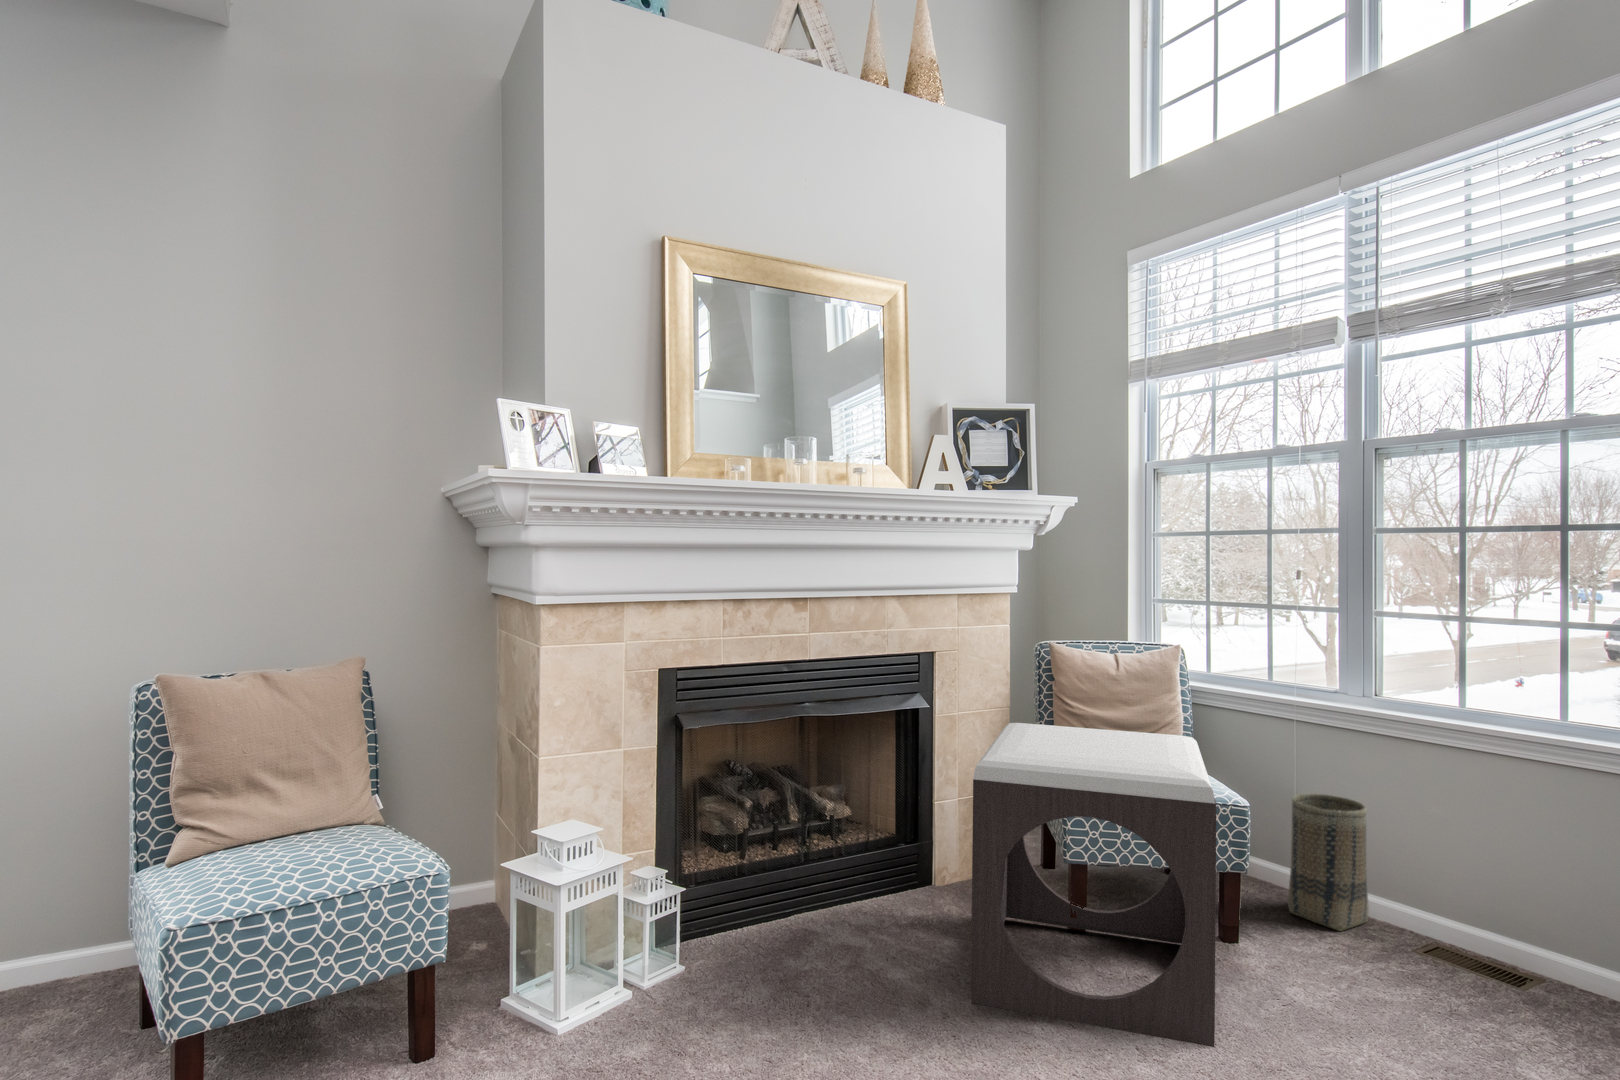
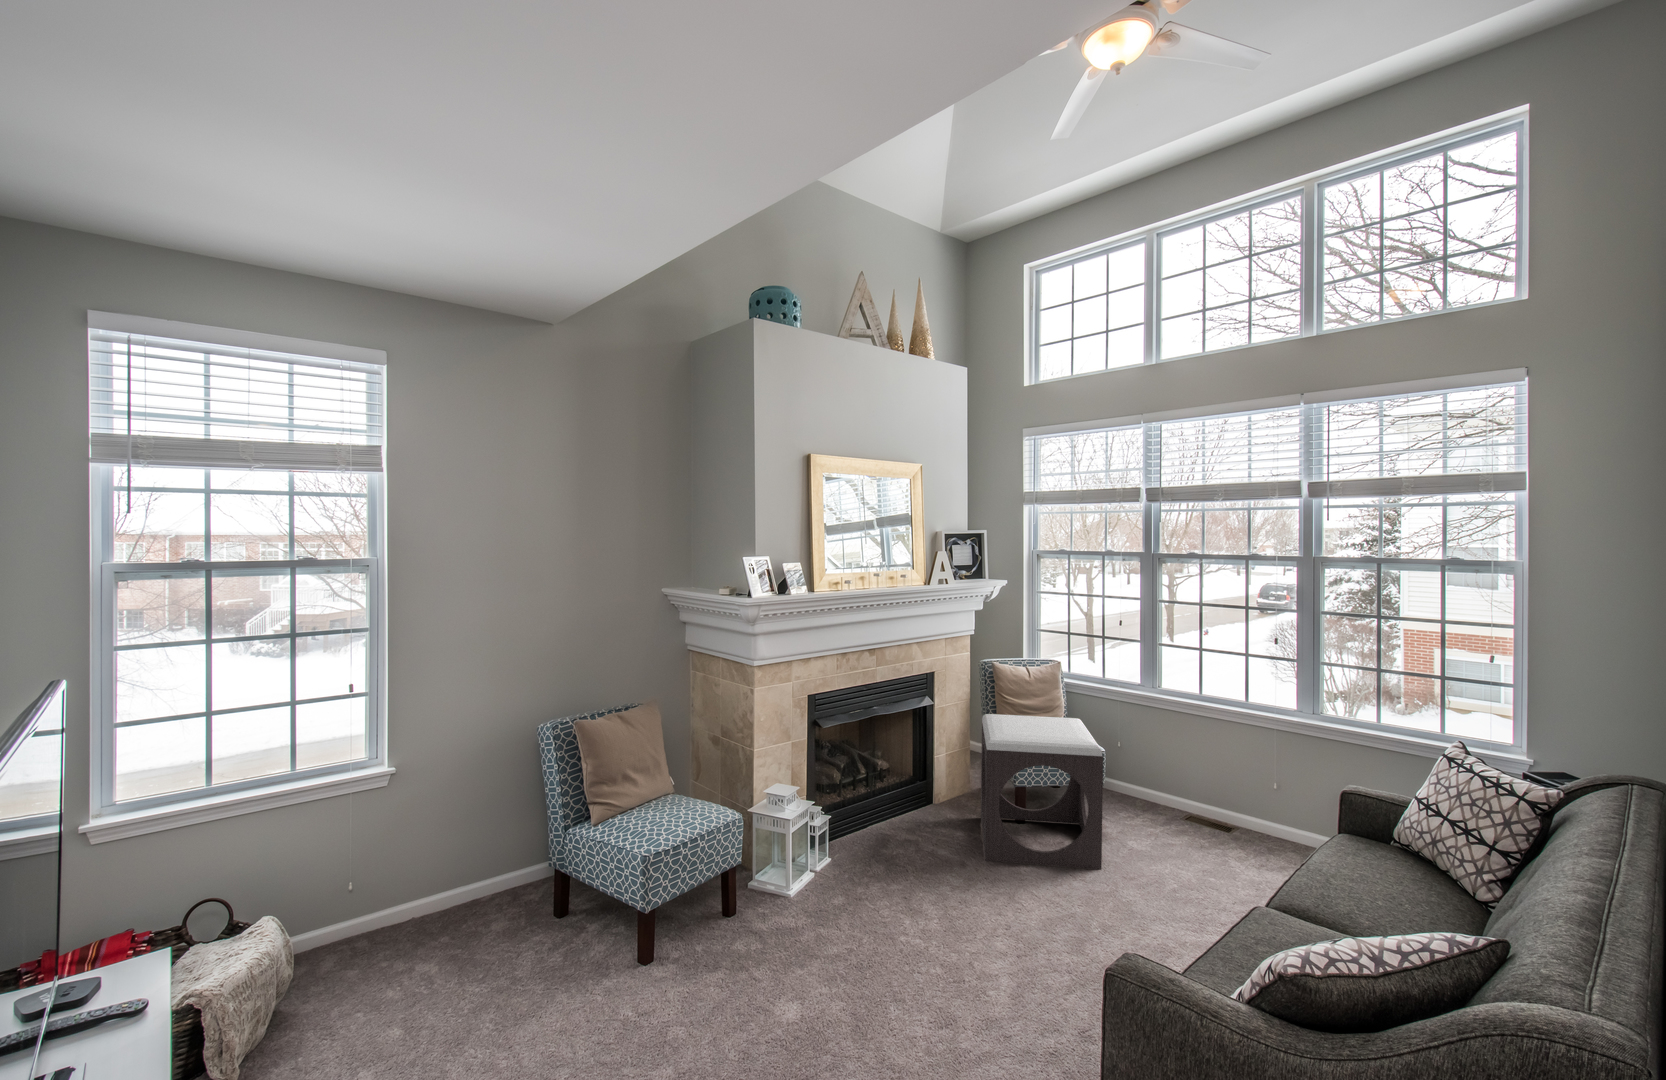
basket: present [1288,793,1369,931] -> none [1119,741,1157,811]

